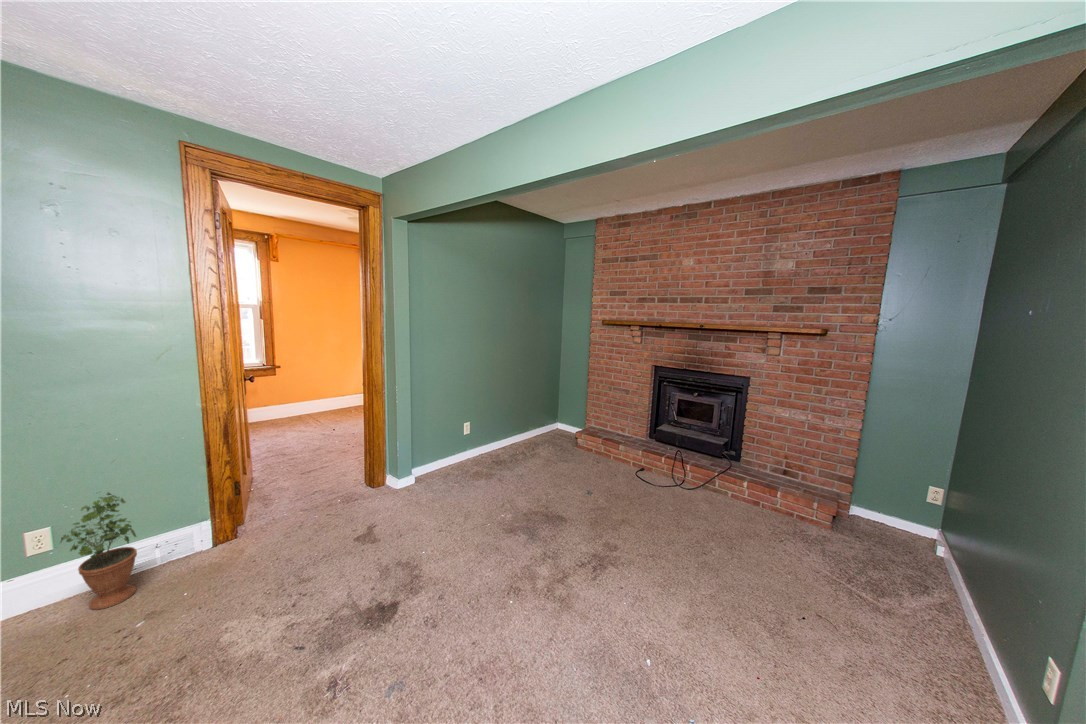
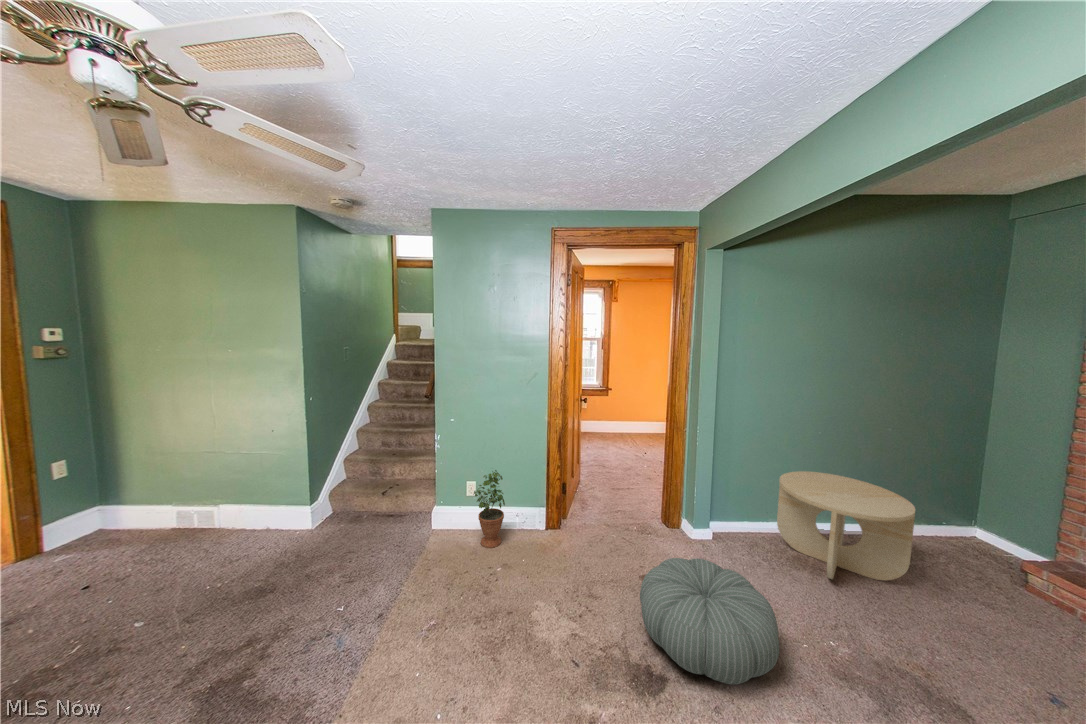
side table: none [462,407,537,479] -> present [777,471,915,580]
pouf: none [360,495,476,587] -> present [640,558,780,685]

